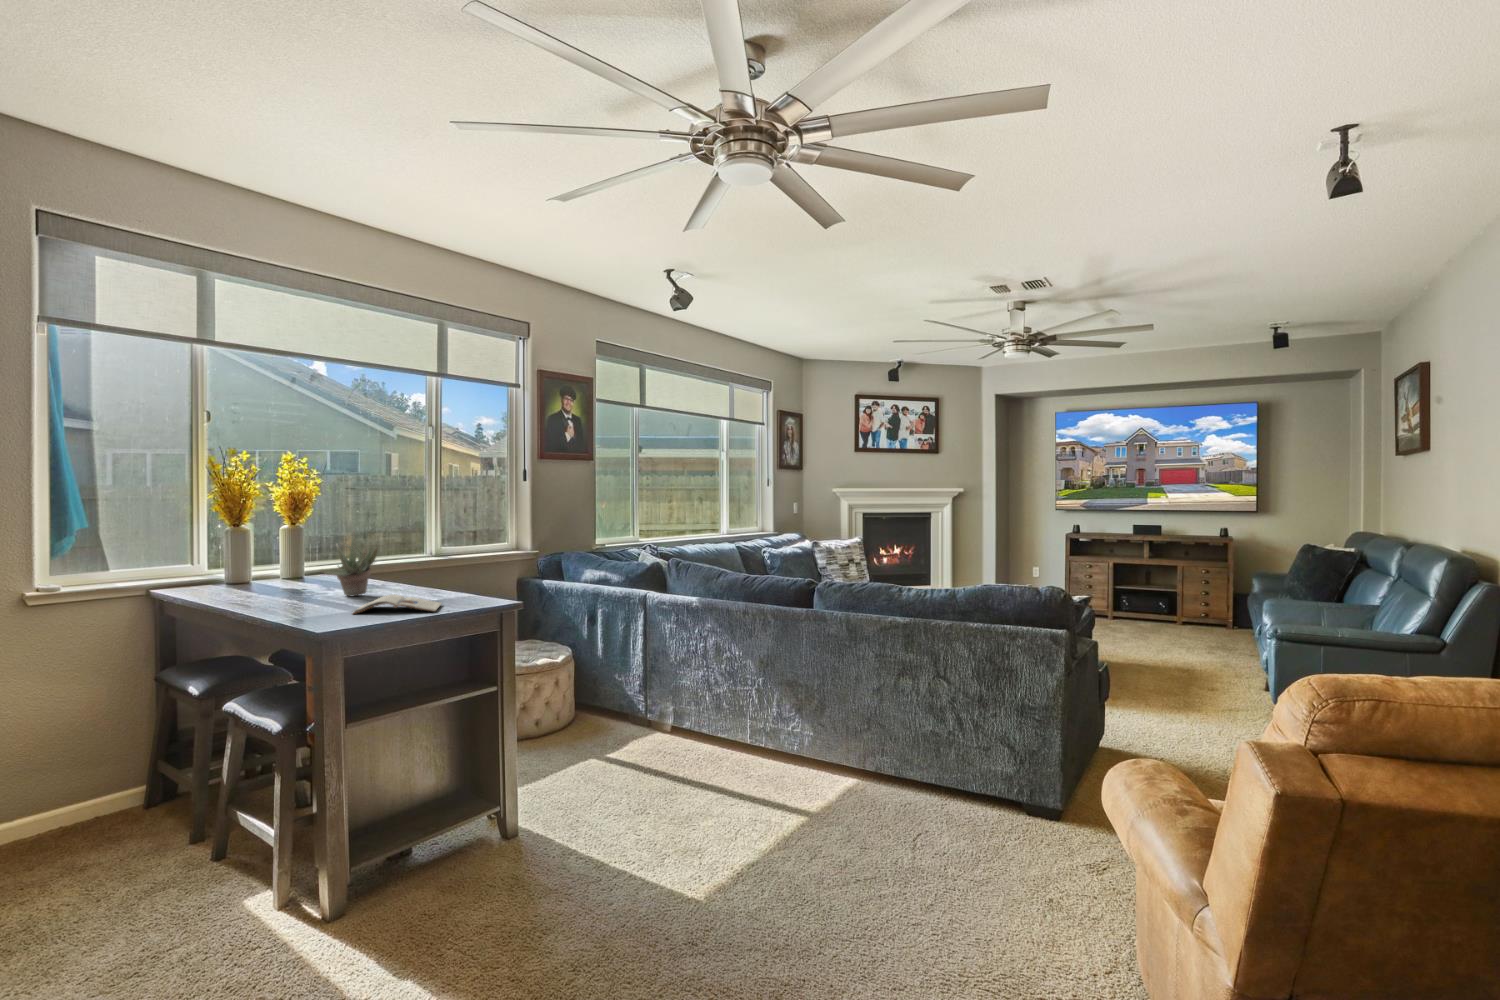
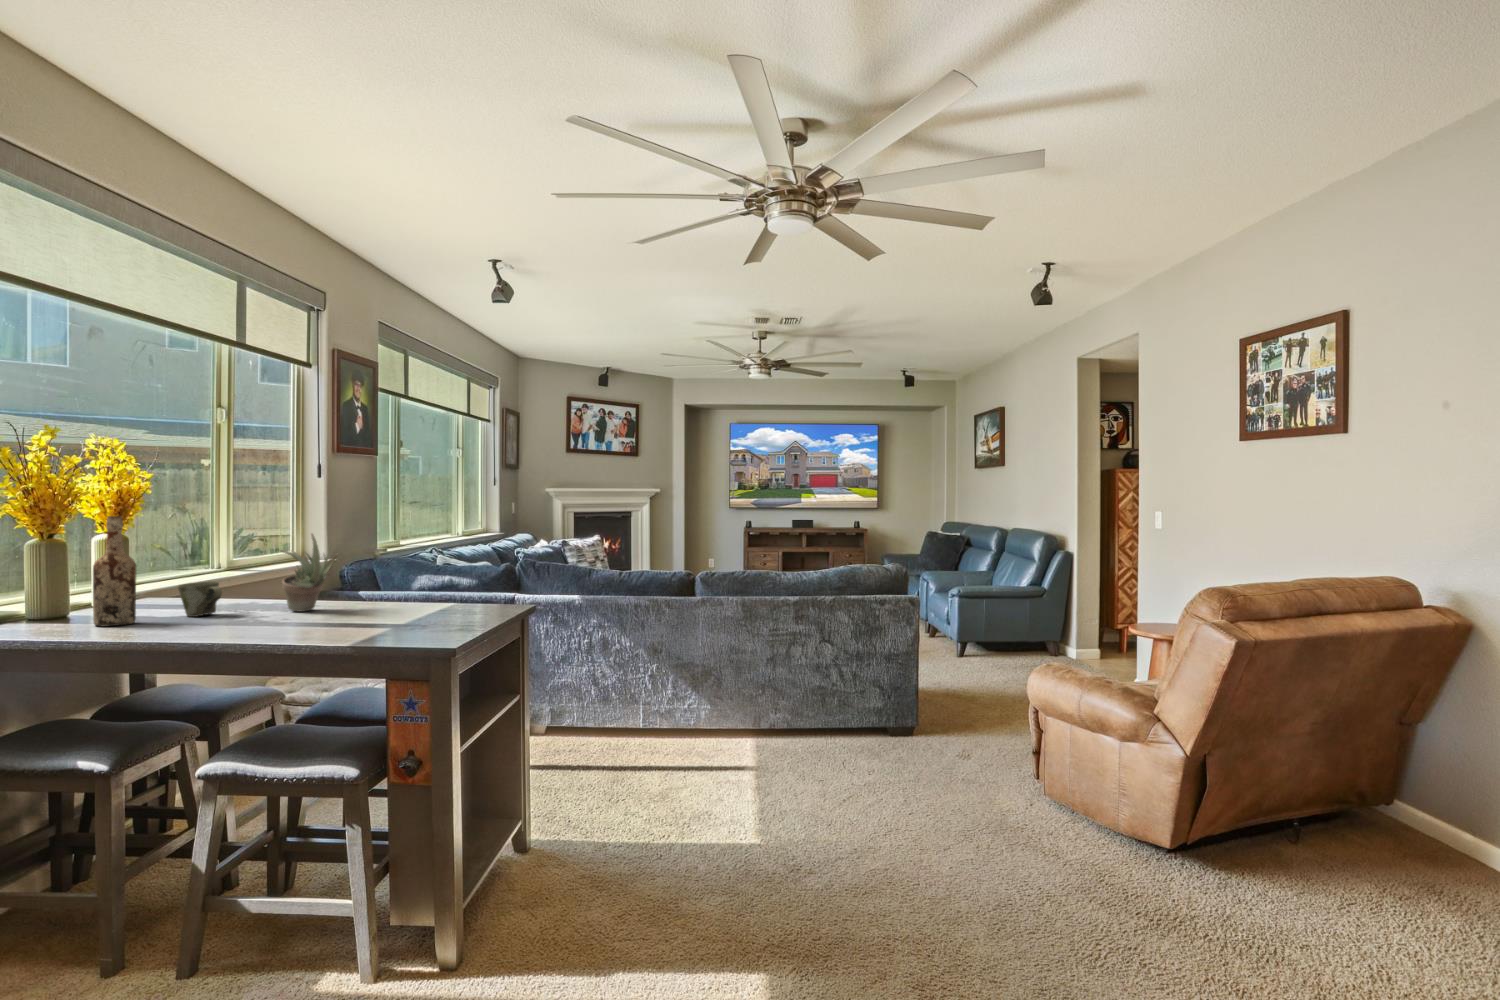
wine bottle: none [203,513,234,598] -> present [93,516,136,626]
mug: none [270,567,301,595] -> present [178,581,222,617]
magazine: present [353,594,441,614] -> none [370,603,477,626]

